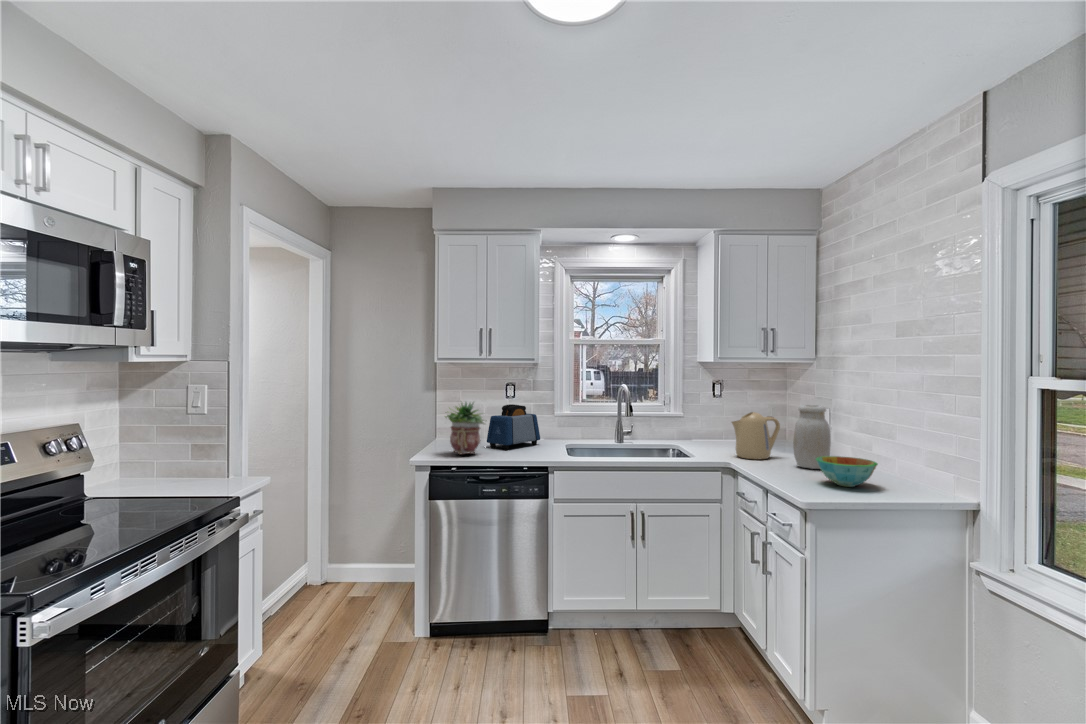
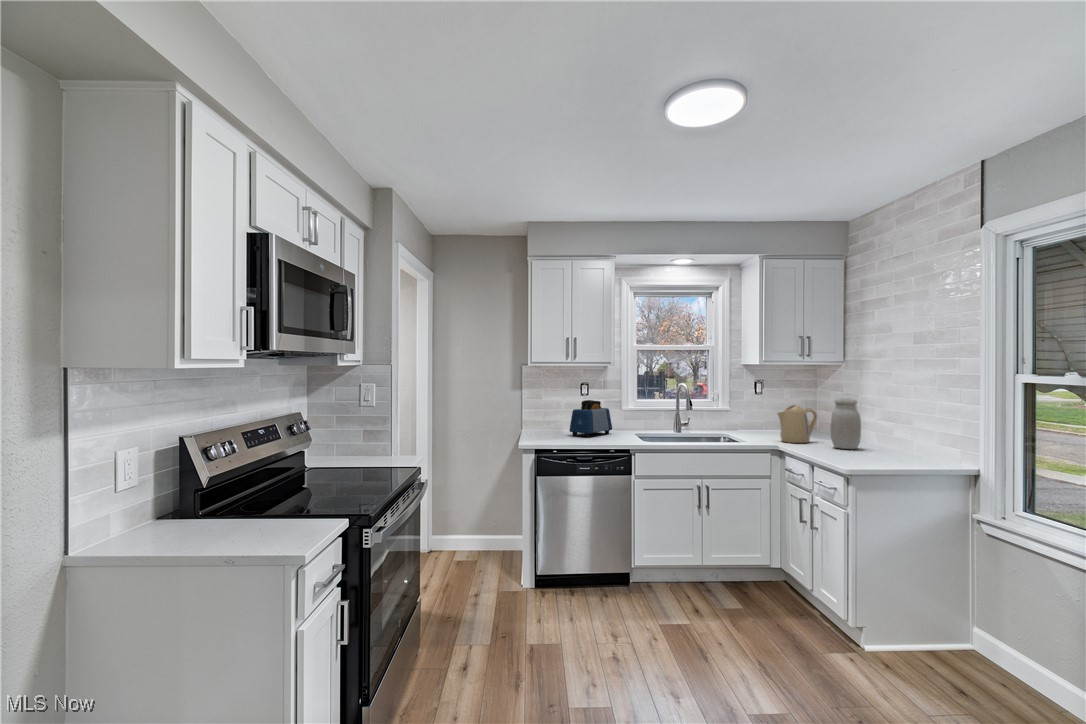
potted plant: present [445,402,485,454] -> none [540,396,575,440]
bowl: present [816,456,878,487] -> none [852,438,902,460]

